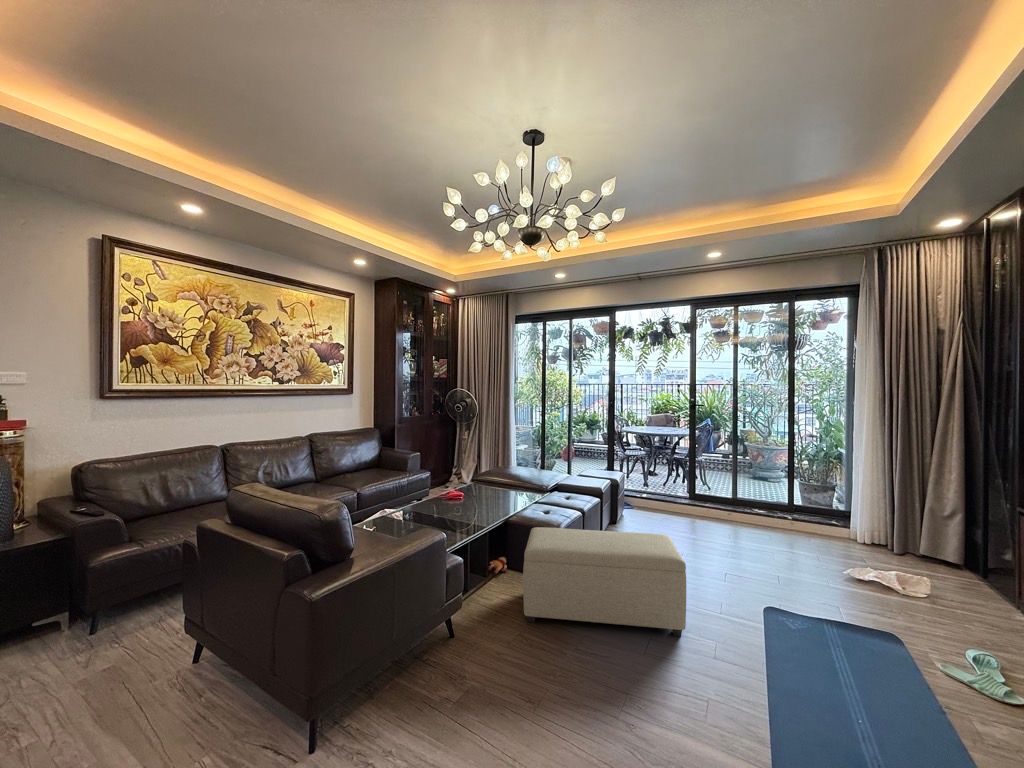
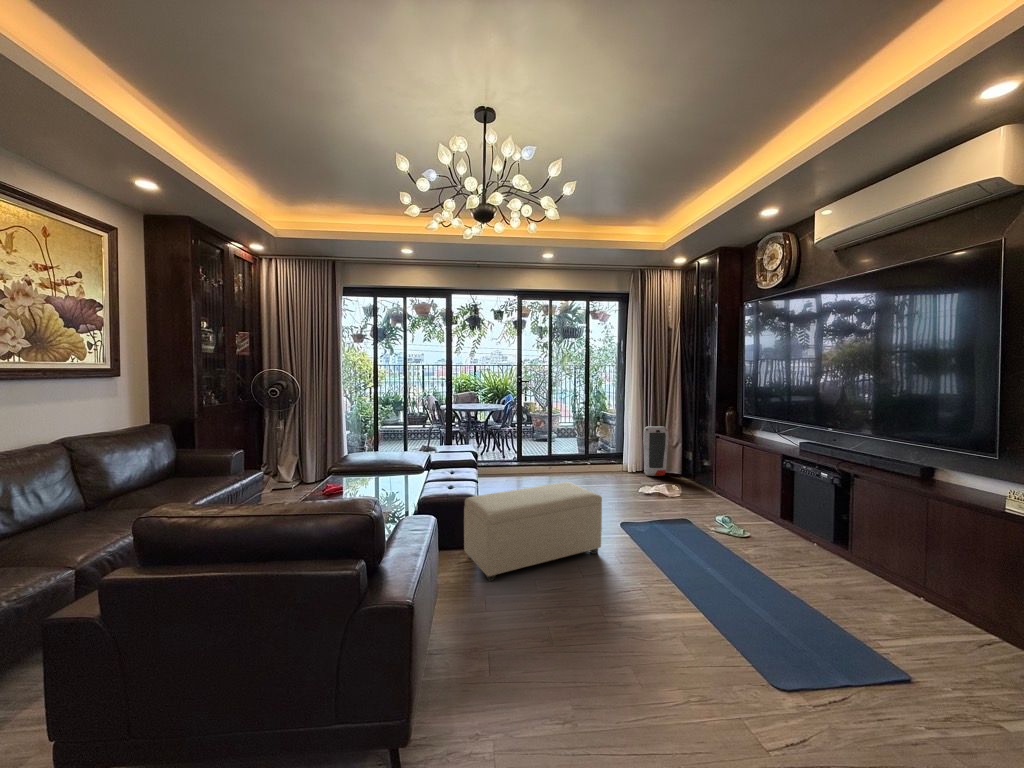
air purifier: none [879,479,931,560] -> present [644,426,668,476]

